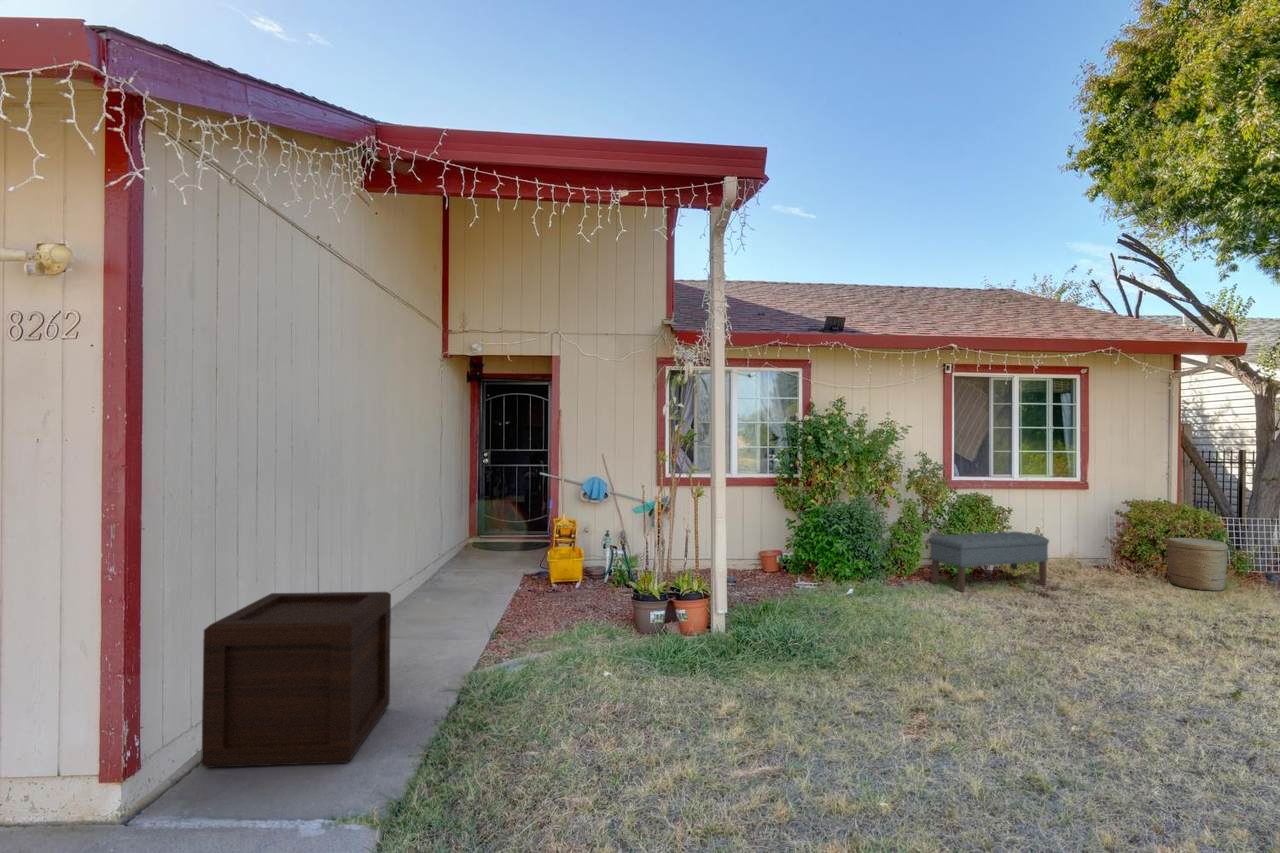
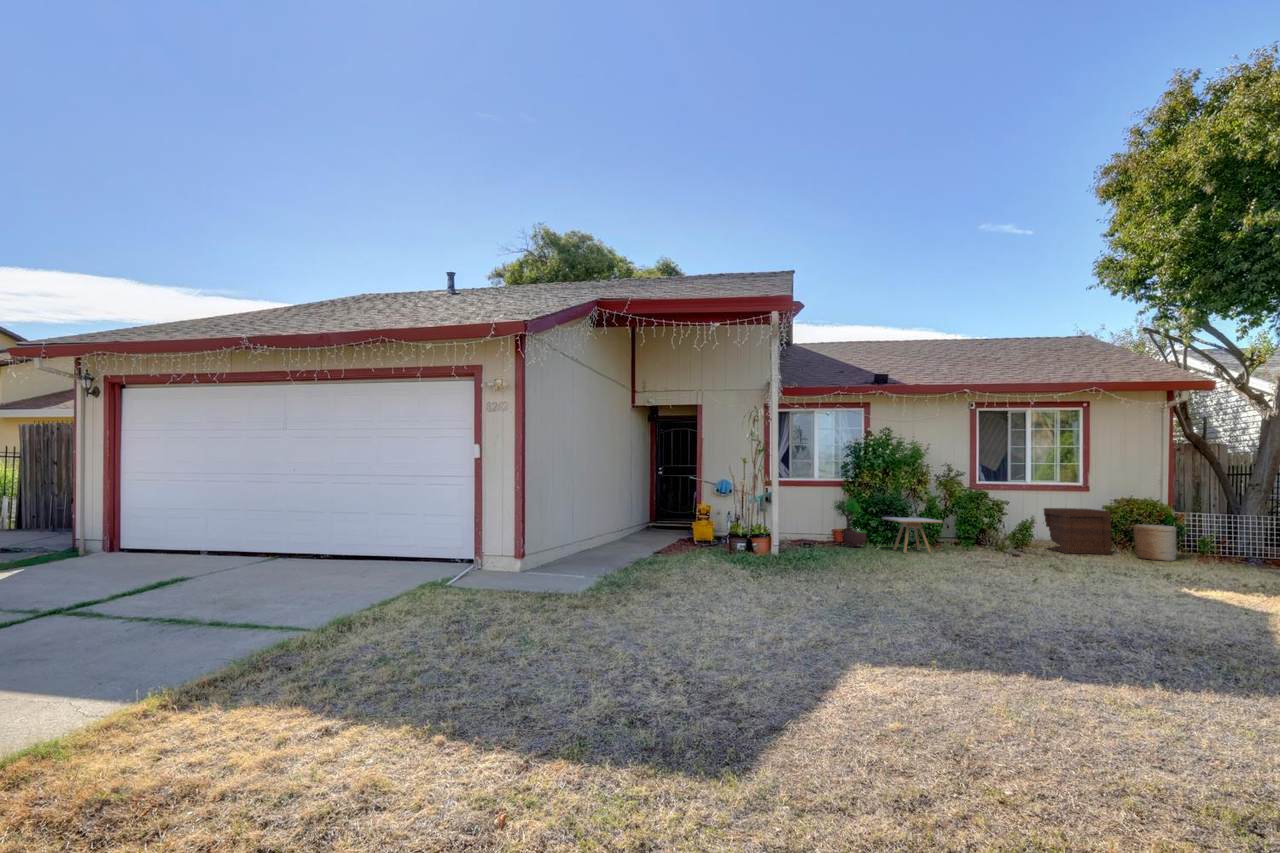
potted tree: none [767,499,821,583] -> present [834,498,867,547]
bench: present [929,532,1049,592] -> none [945,518,1034,554]
side table: none [845,536,944,598] -> present [882,517,942,553]
wooden crate: present [201,592,391,768] -> present [1043,508,1112,555]

